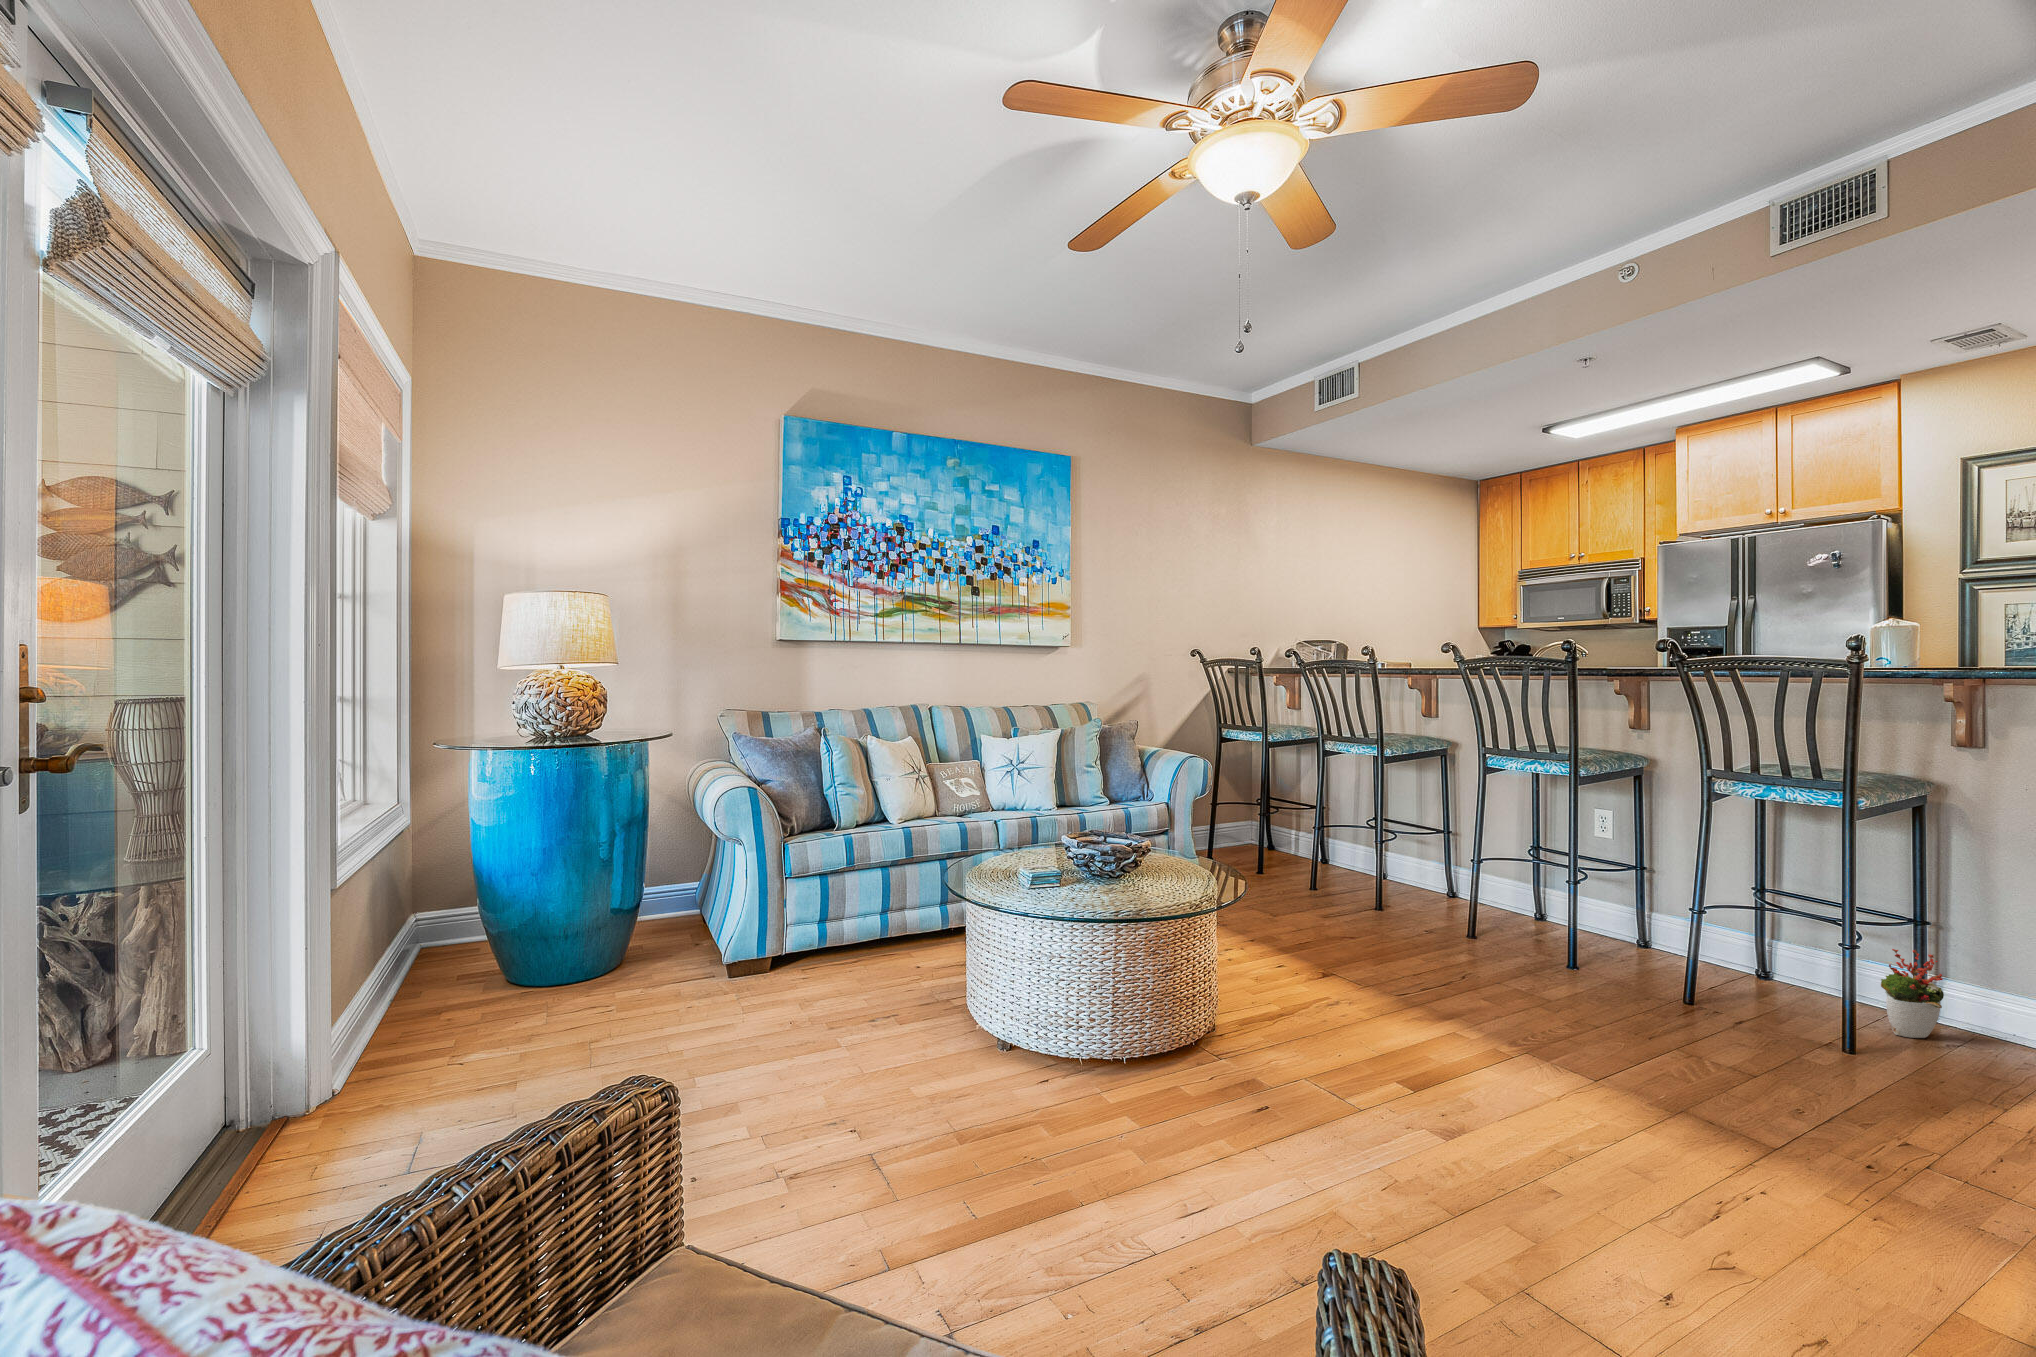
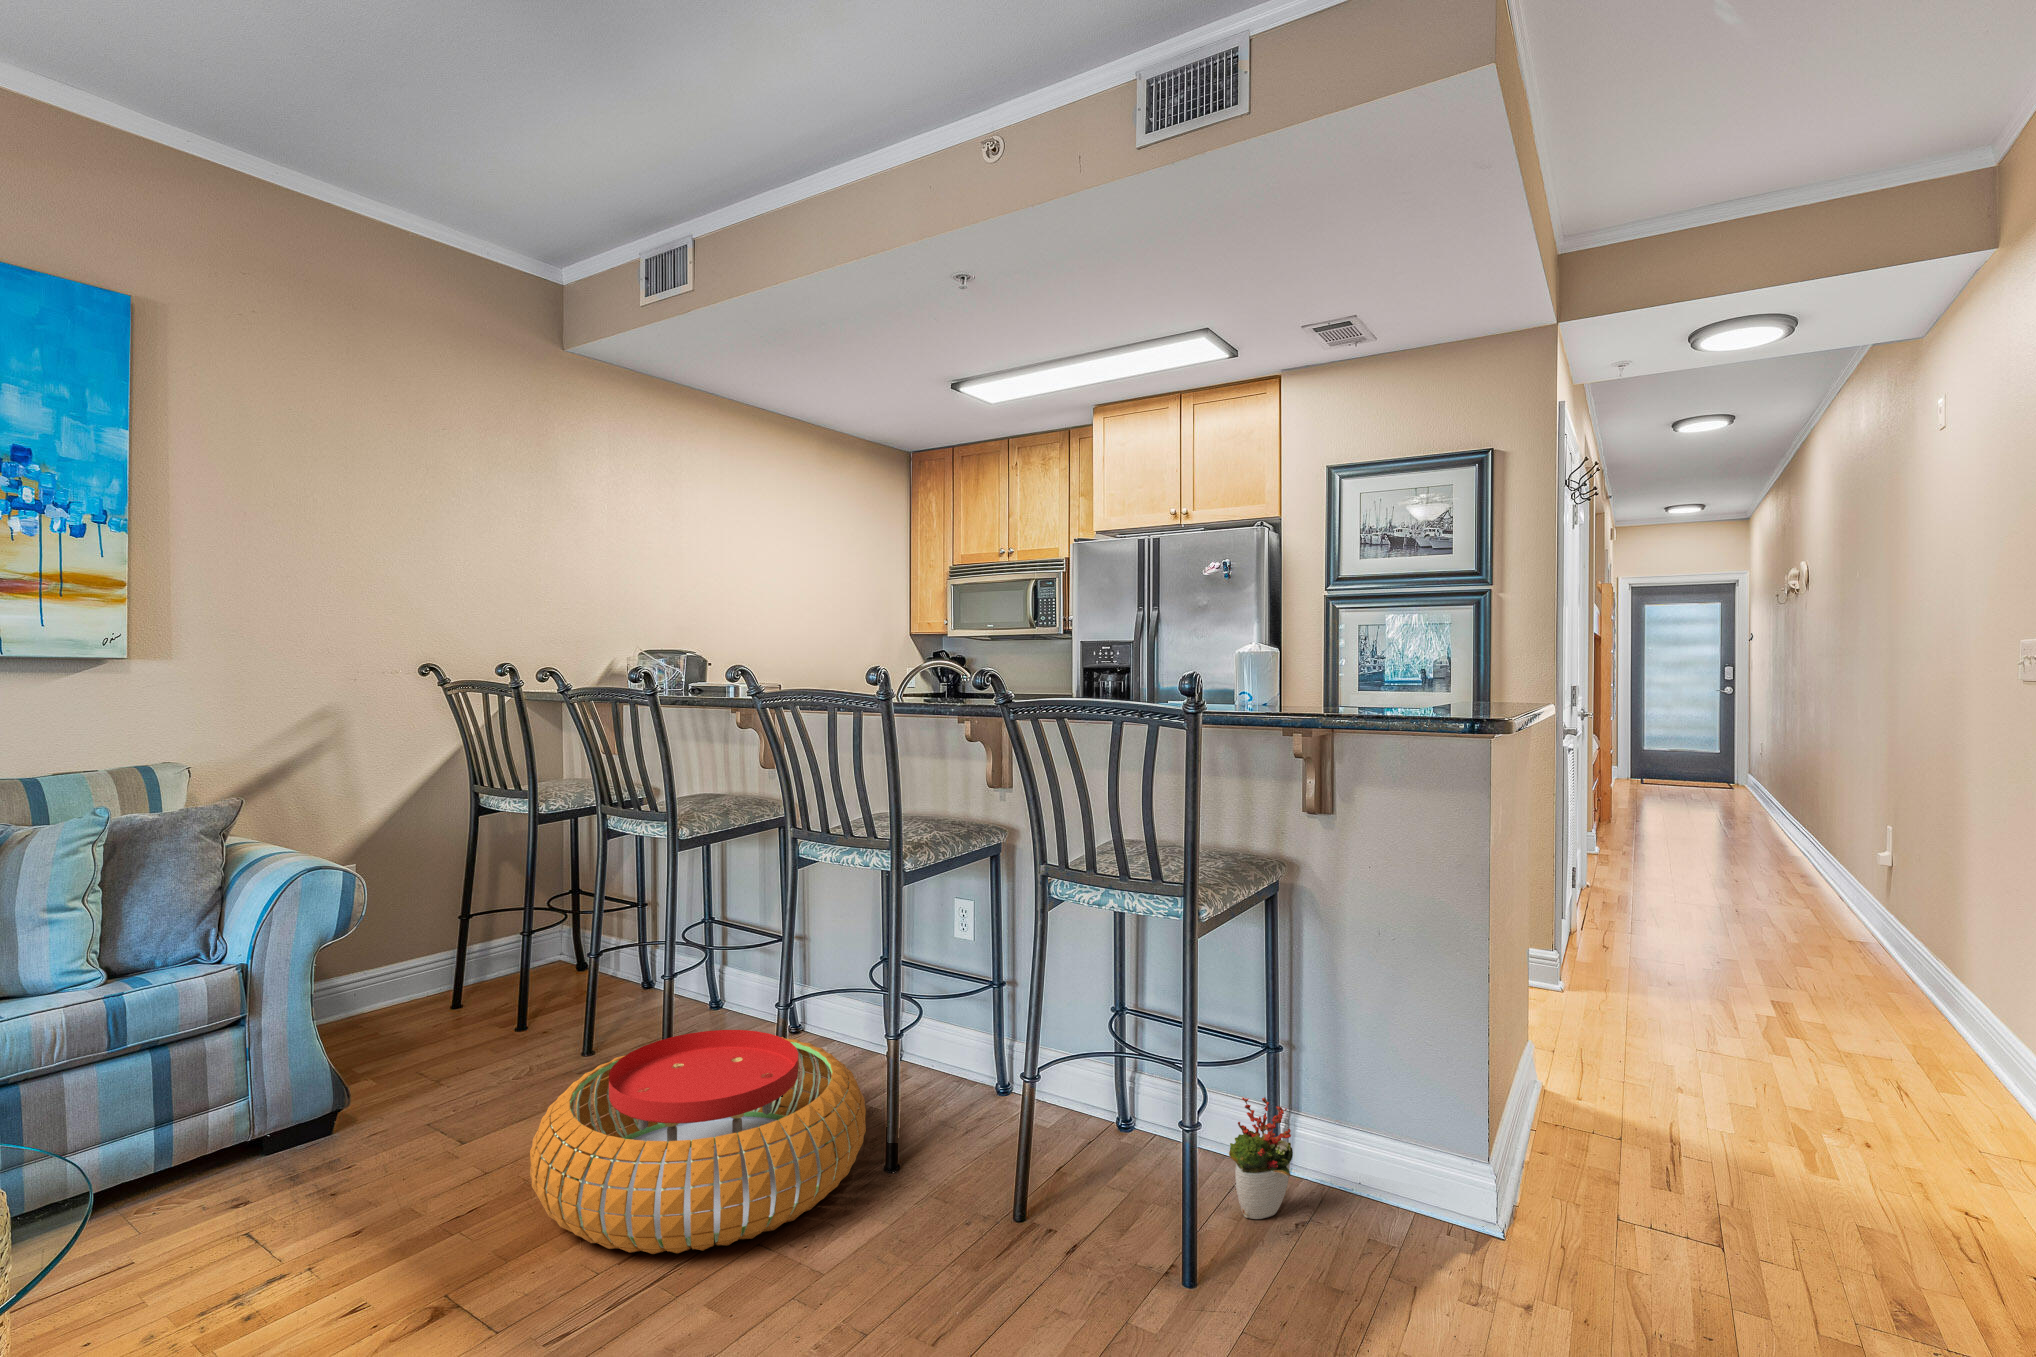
pouf: none [1340,873,1557,983] -> present [530,1030,866,1254]

